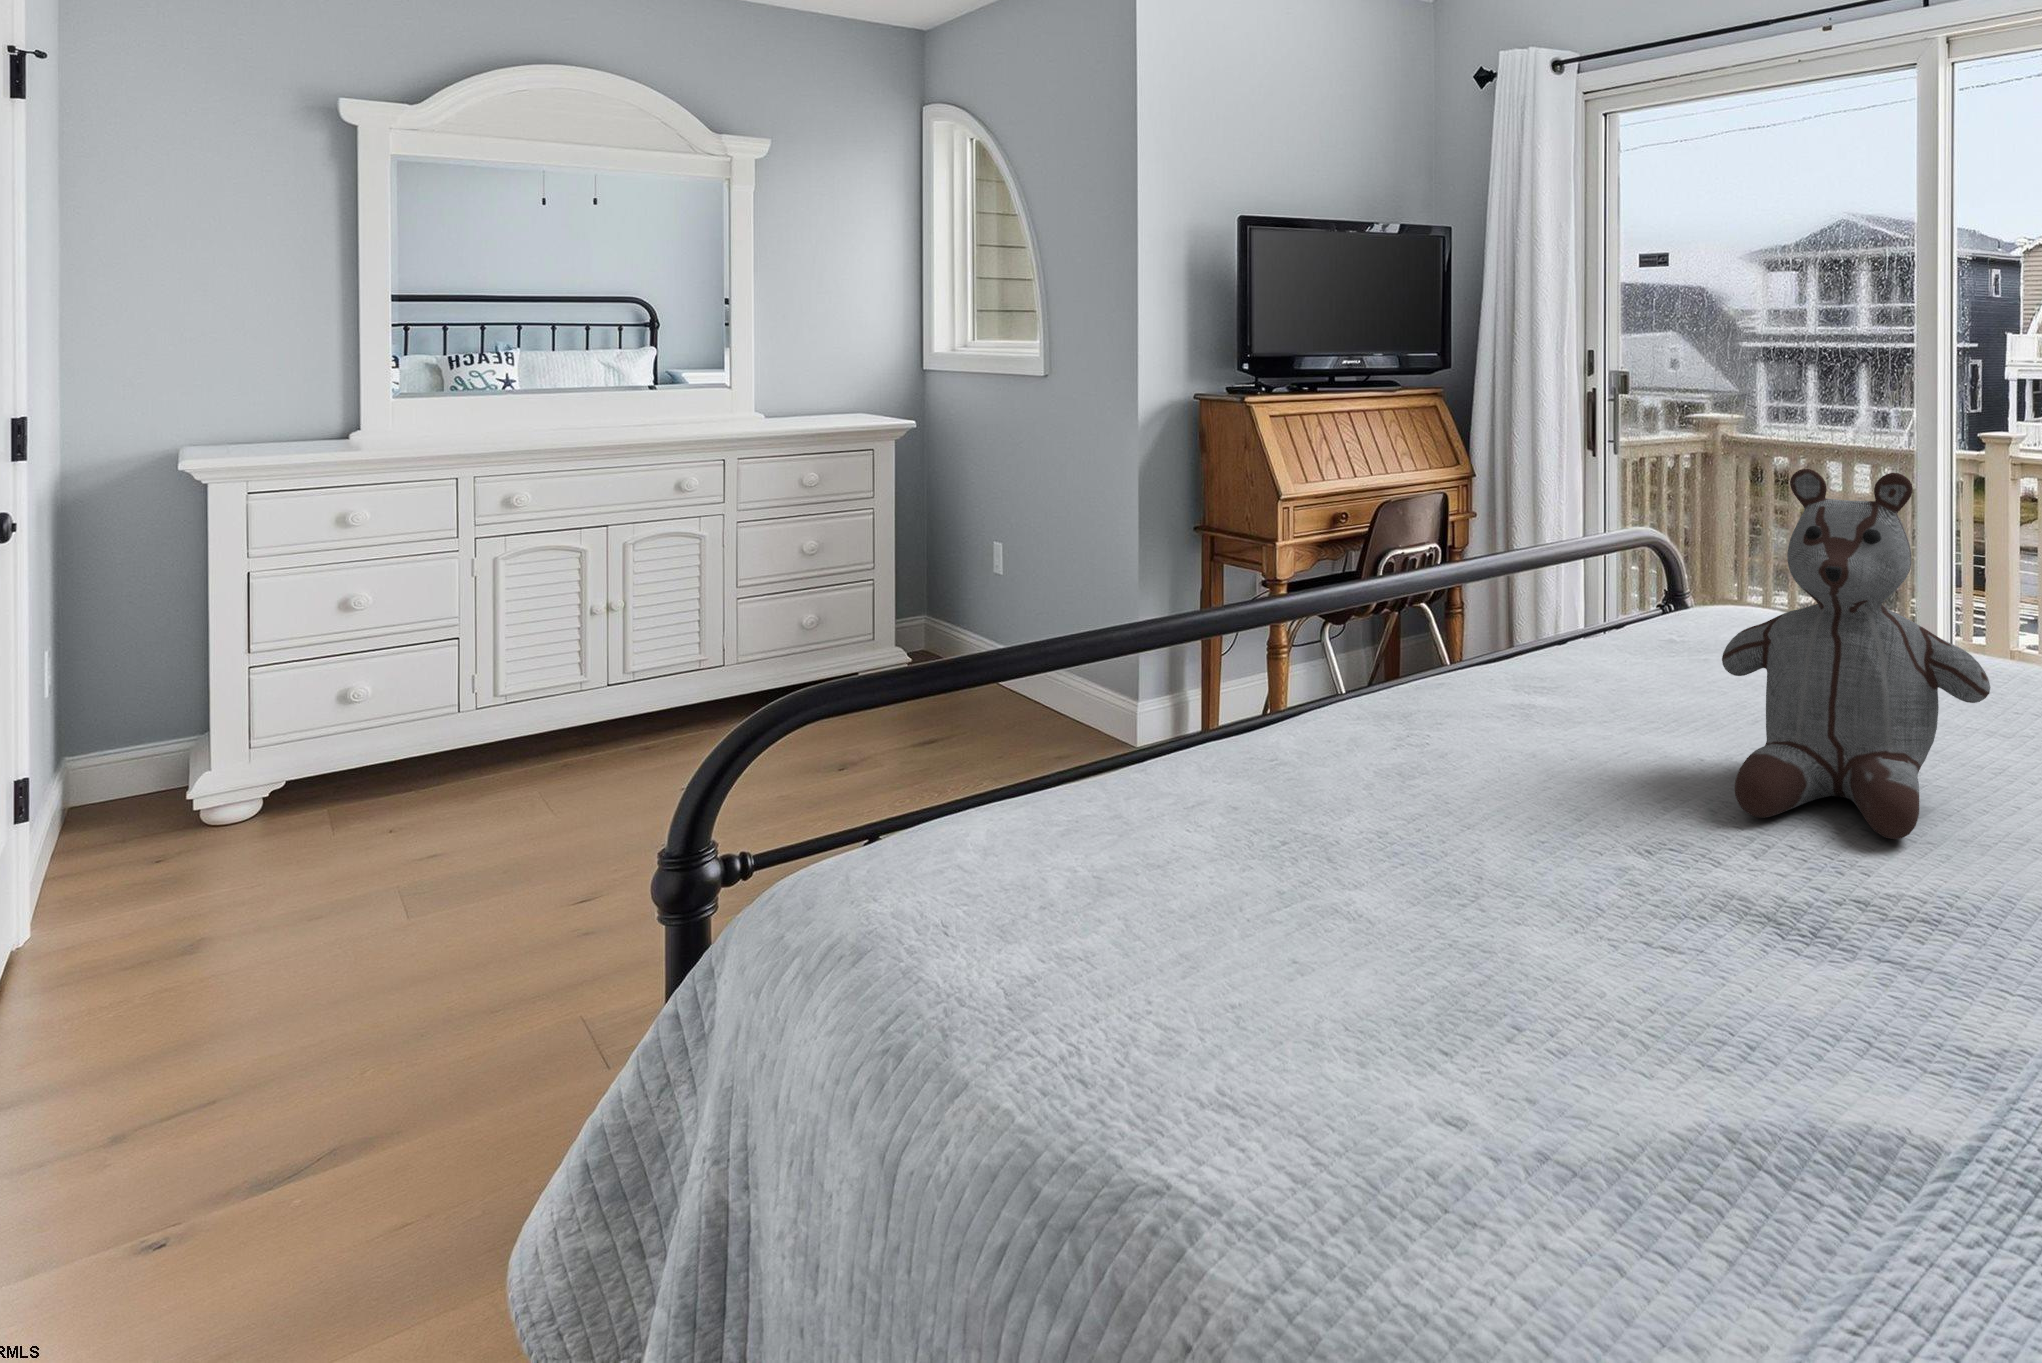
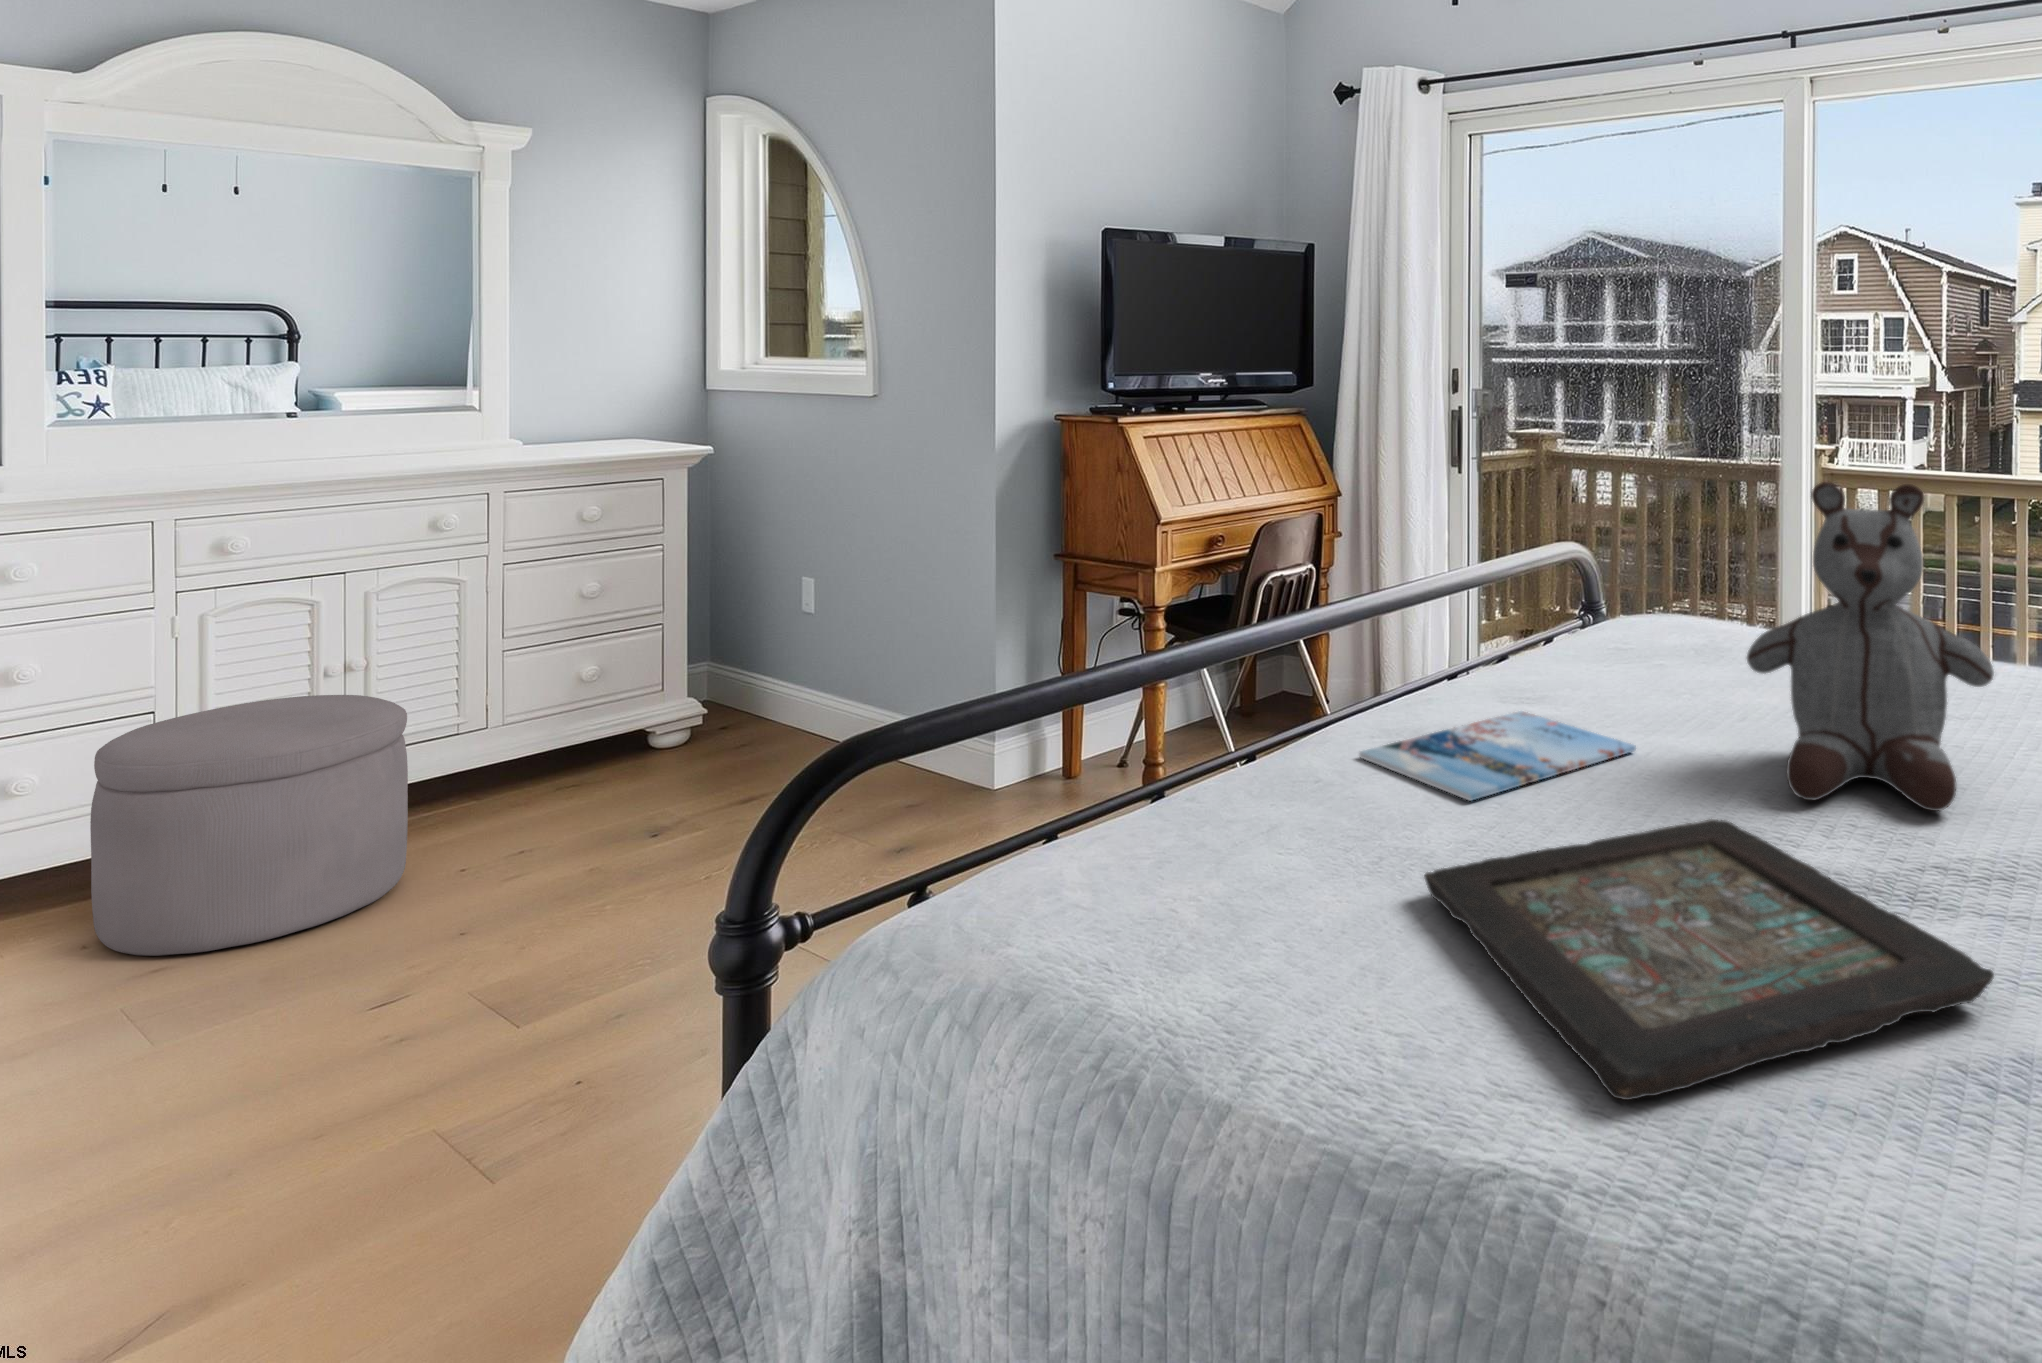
ottoman: none [374,635,627,853] -> present [90,695,408,956]
magazine: none [1319,703,1606,794] -> present [1359,711,1636,801]
decorative tray: none [1279,830,1815,1132] -> present [1424,819,1994,1100]

